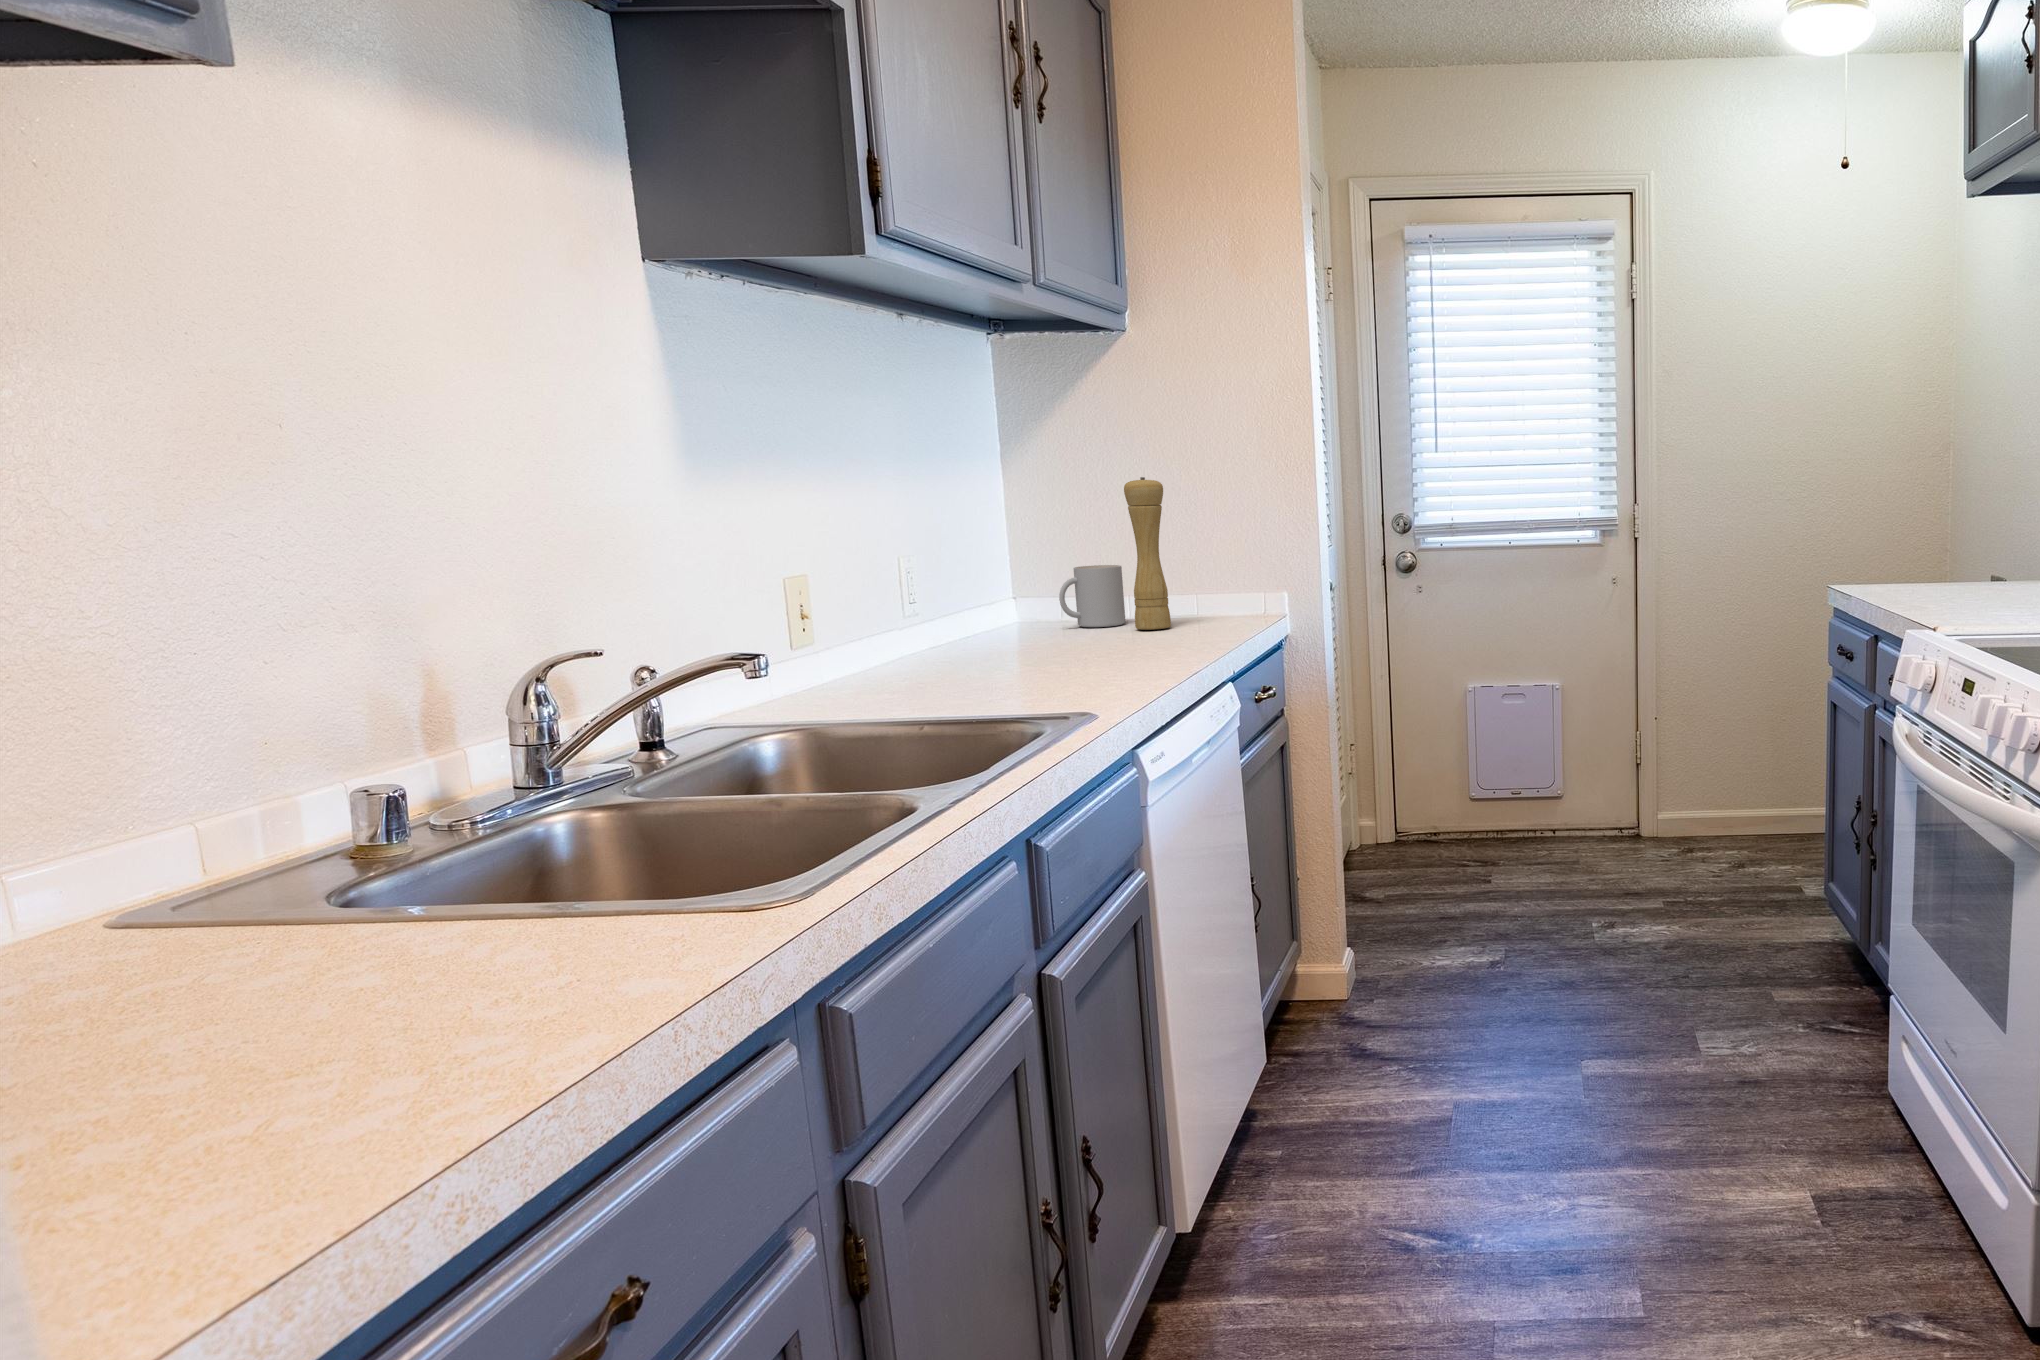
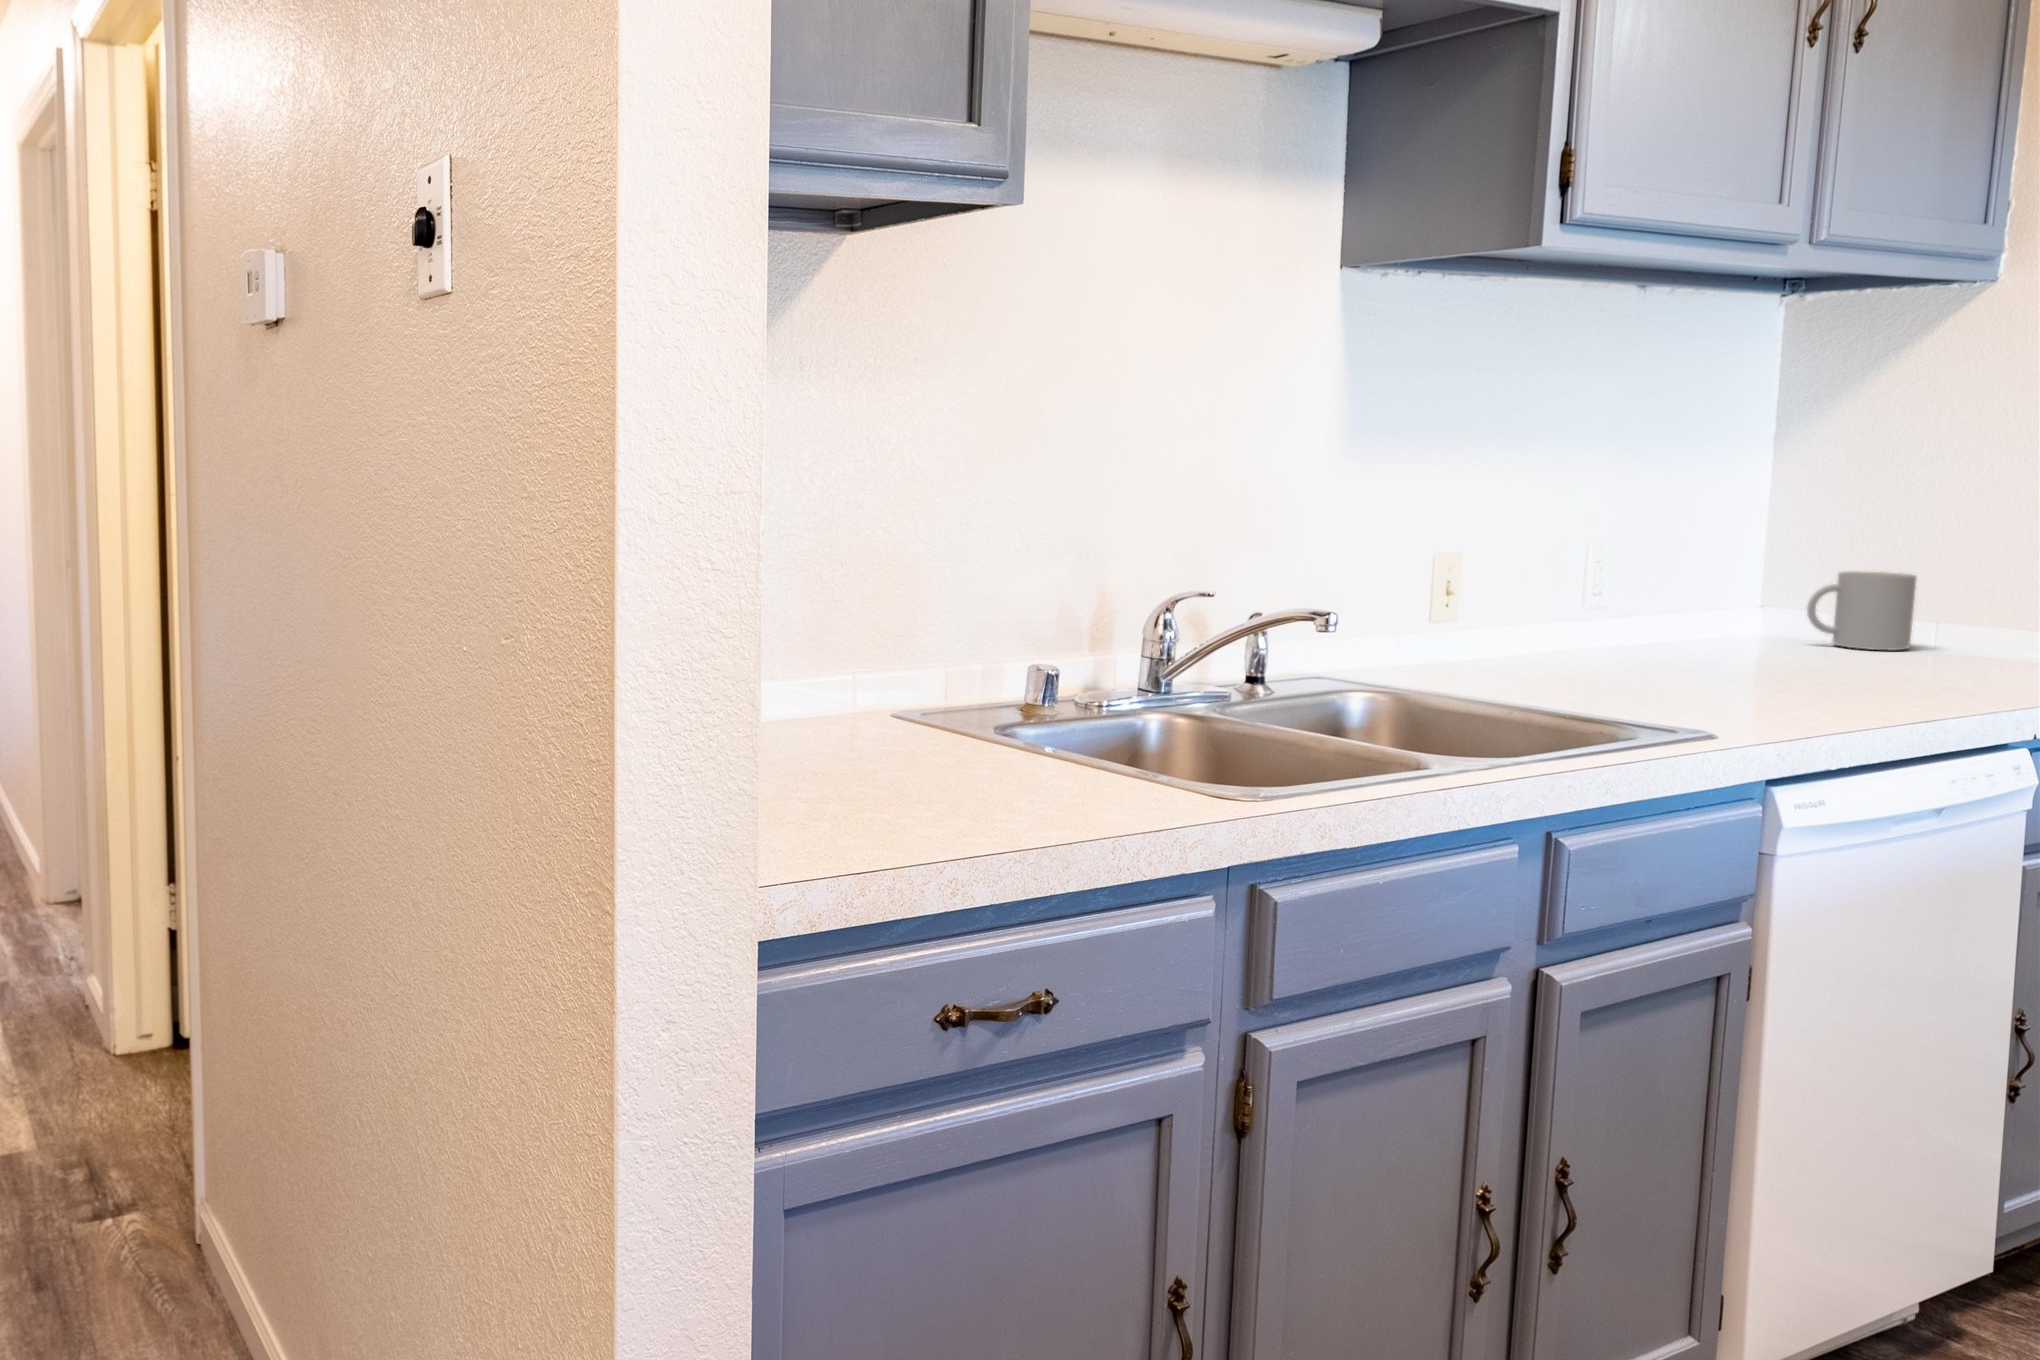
pepper mill: present [1124,477,1171,630] -> none [1912,464,1994,662]

